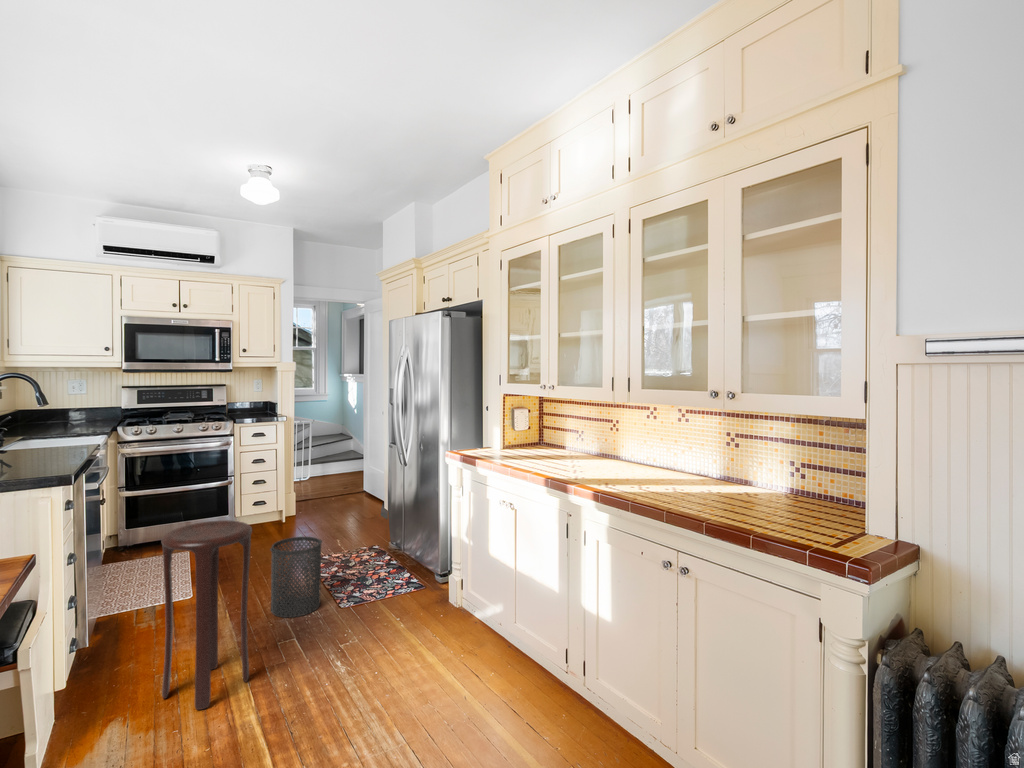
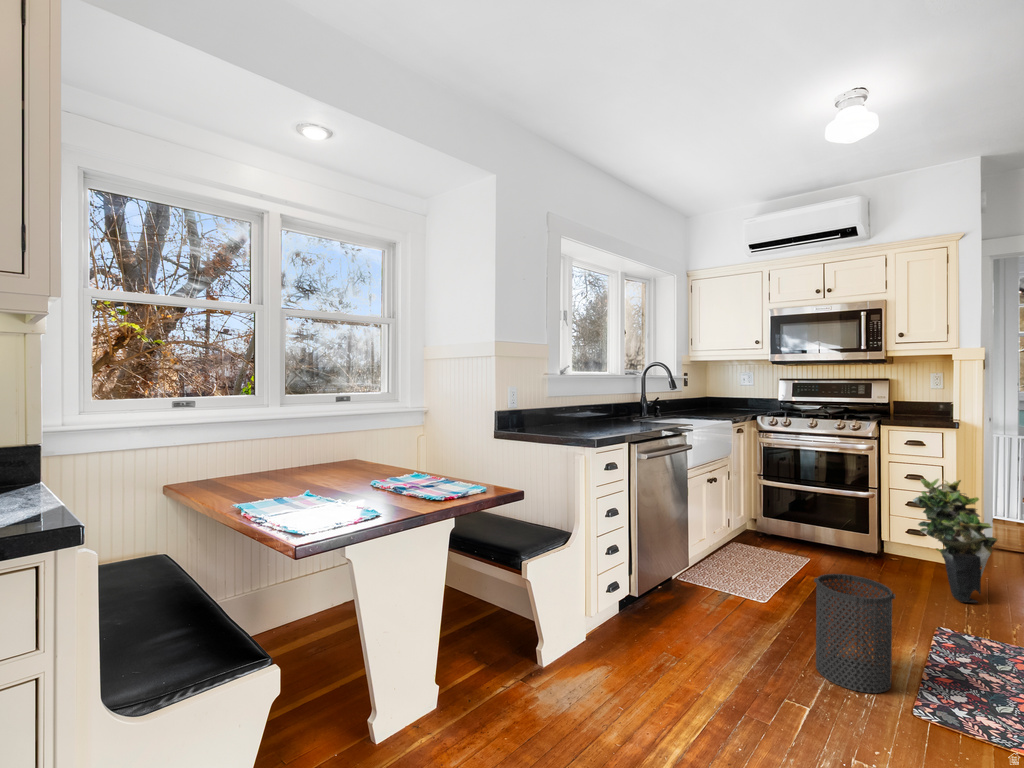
potted plant: none [273,458,320,540] -> present [913,479,997,603]
stool: present [161,520,252,710] -> none [634,509,725,713]

